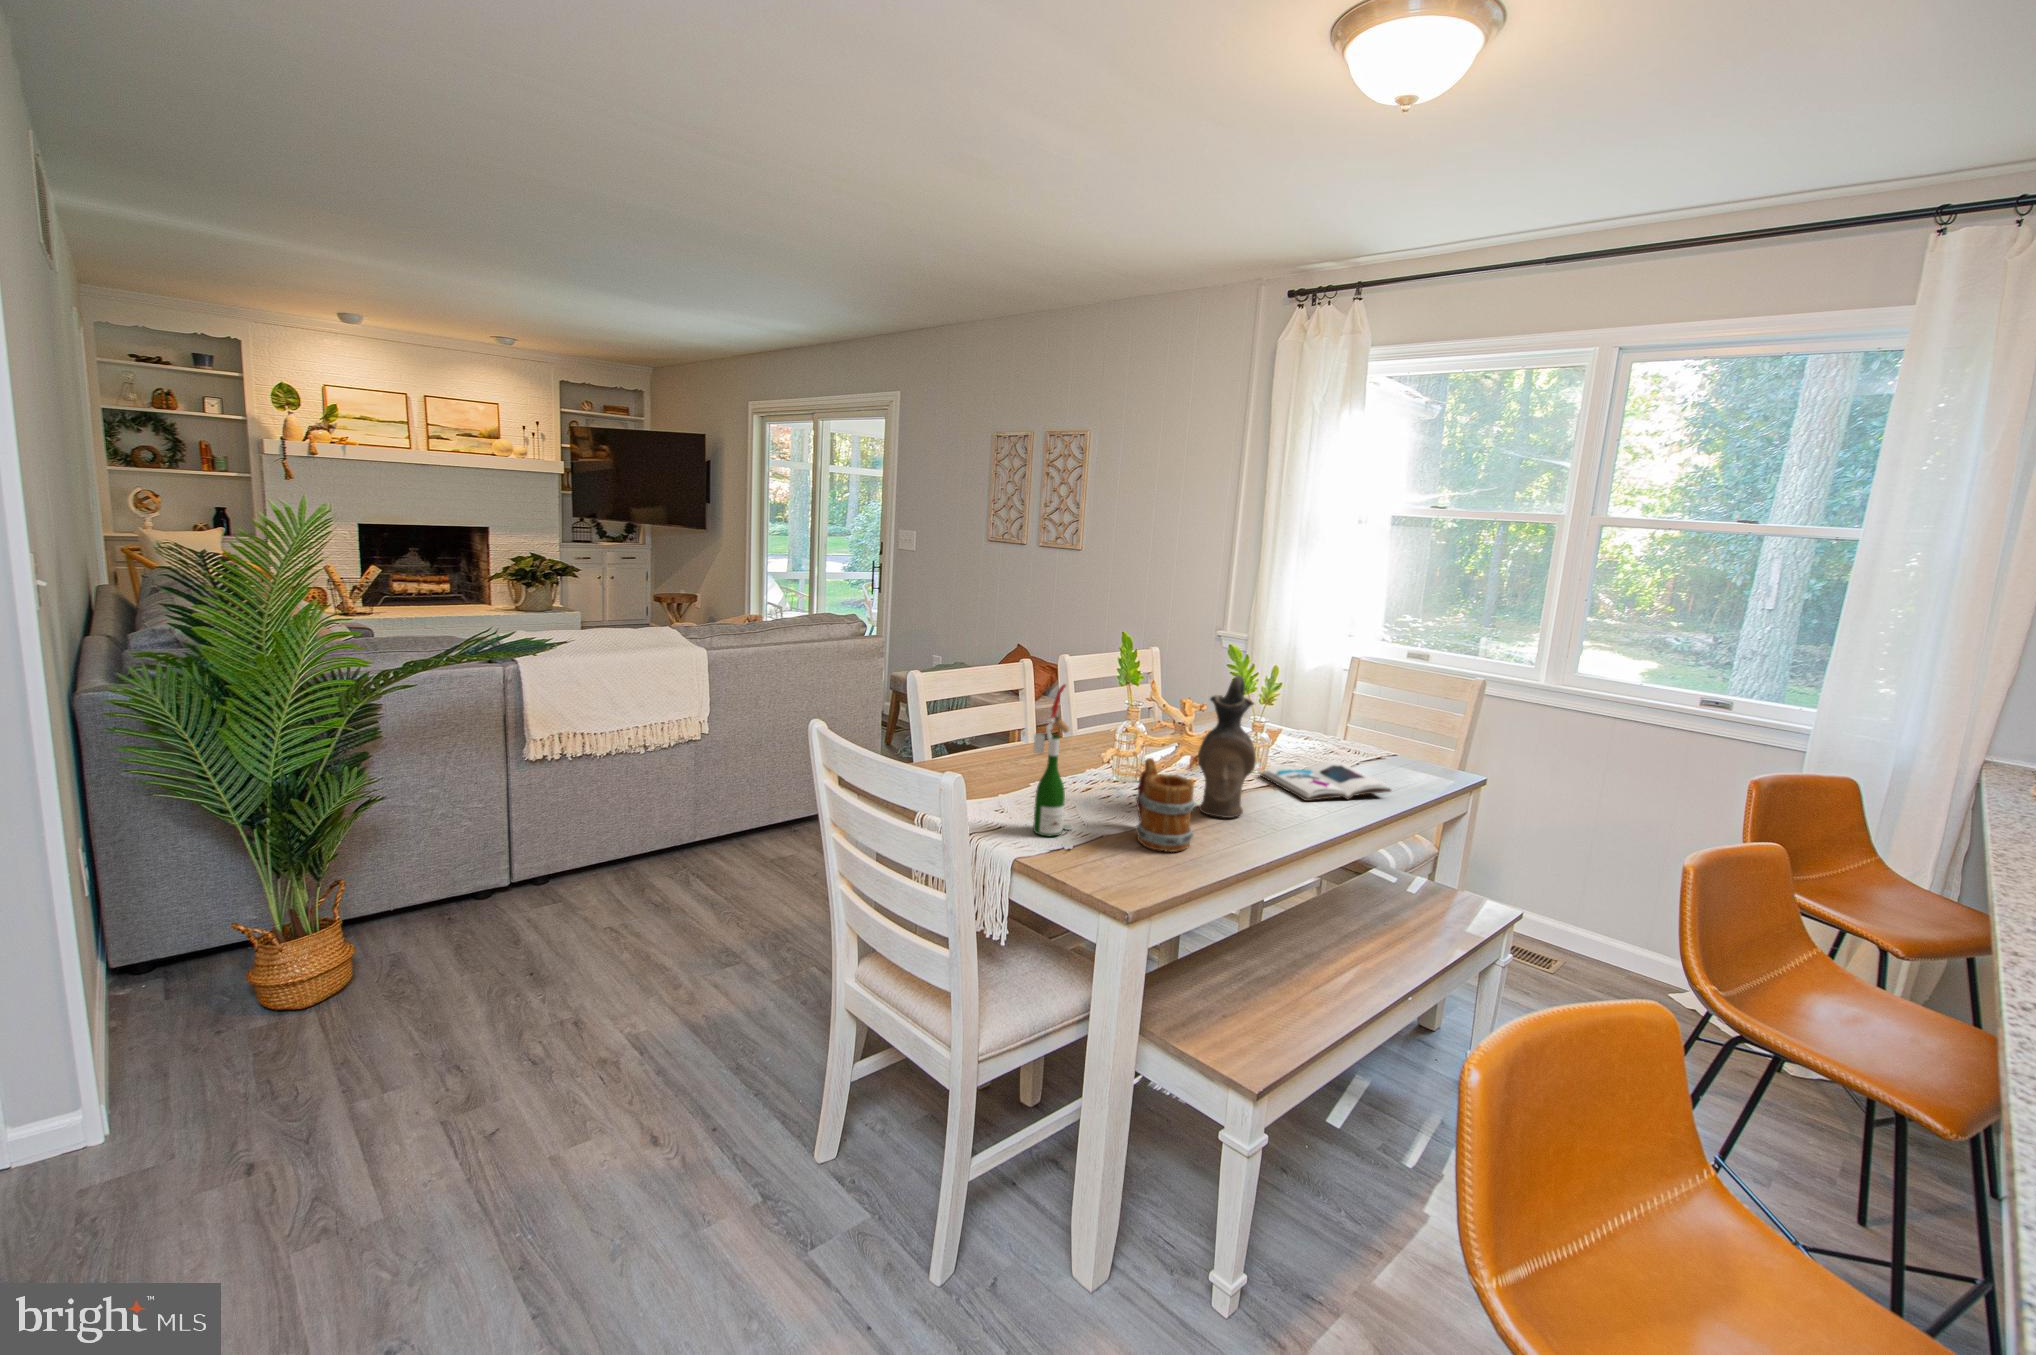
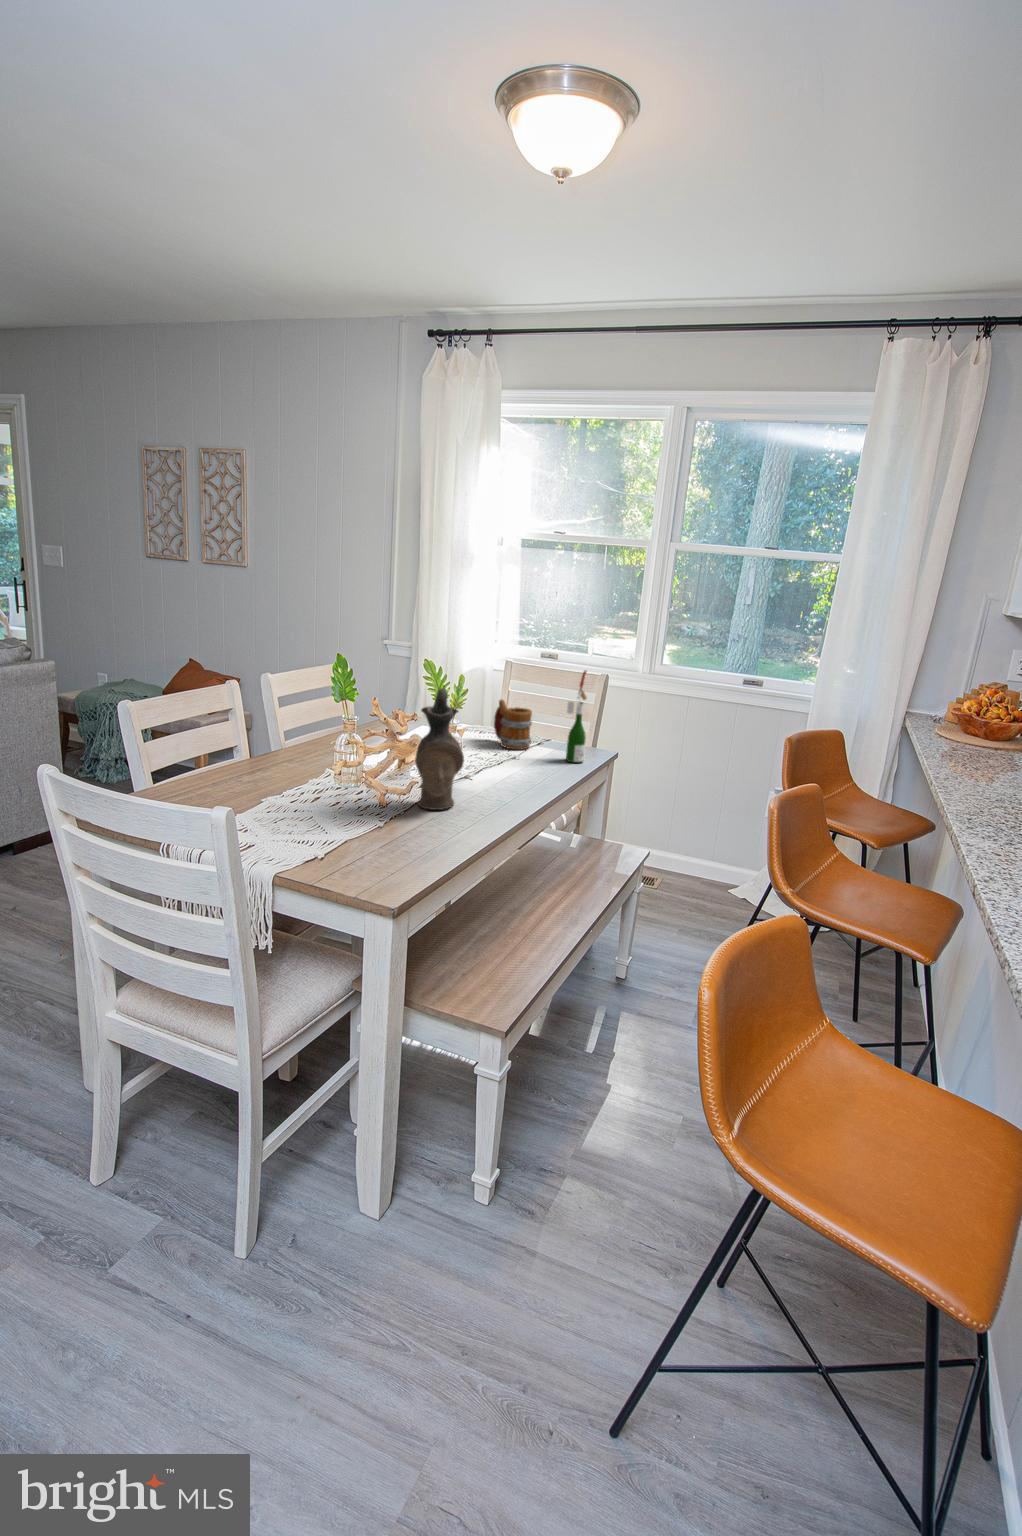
wine bottle: present [1033,684,1072,836] -> present [566,671,587,763]
mug: present [1135,758,1195,852] -> present [494,700,532,749]
book: present [1260,760,1391,801] -> none [456,749,558,787]

